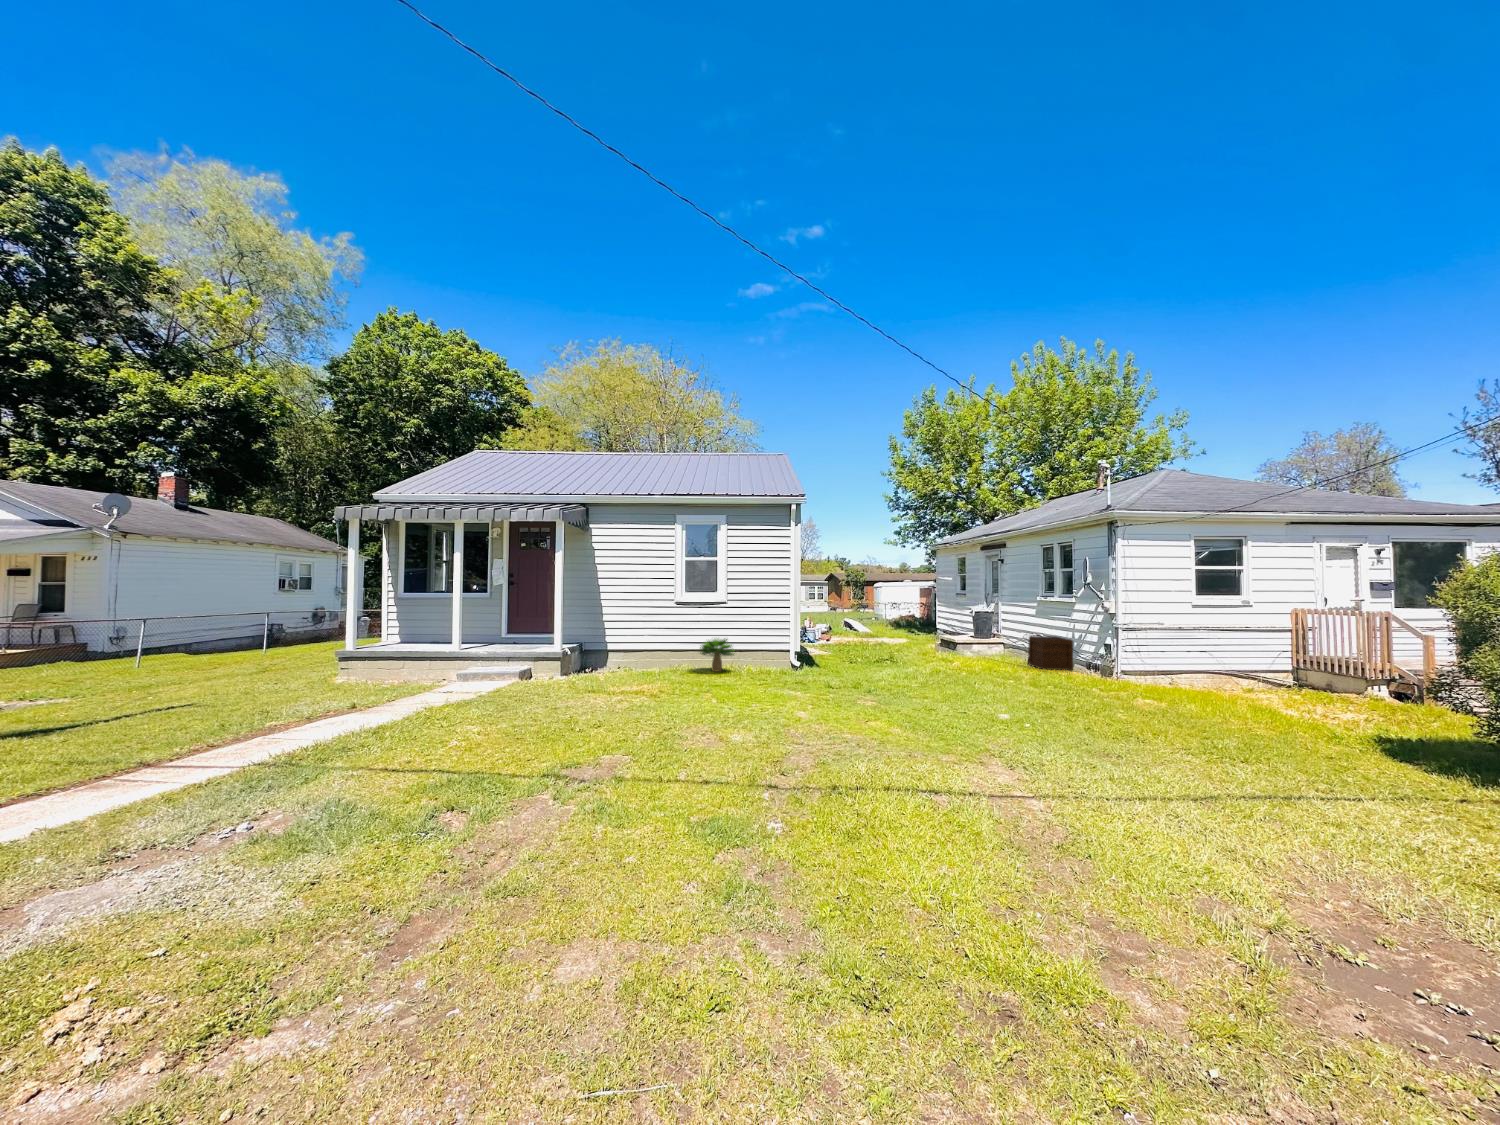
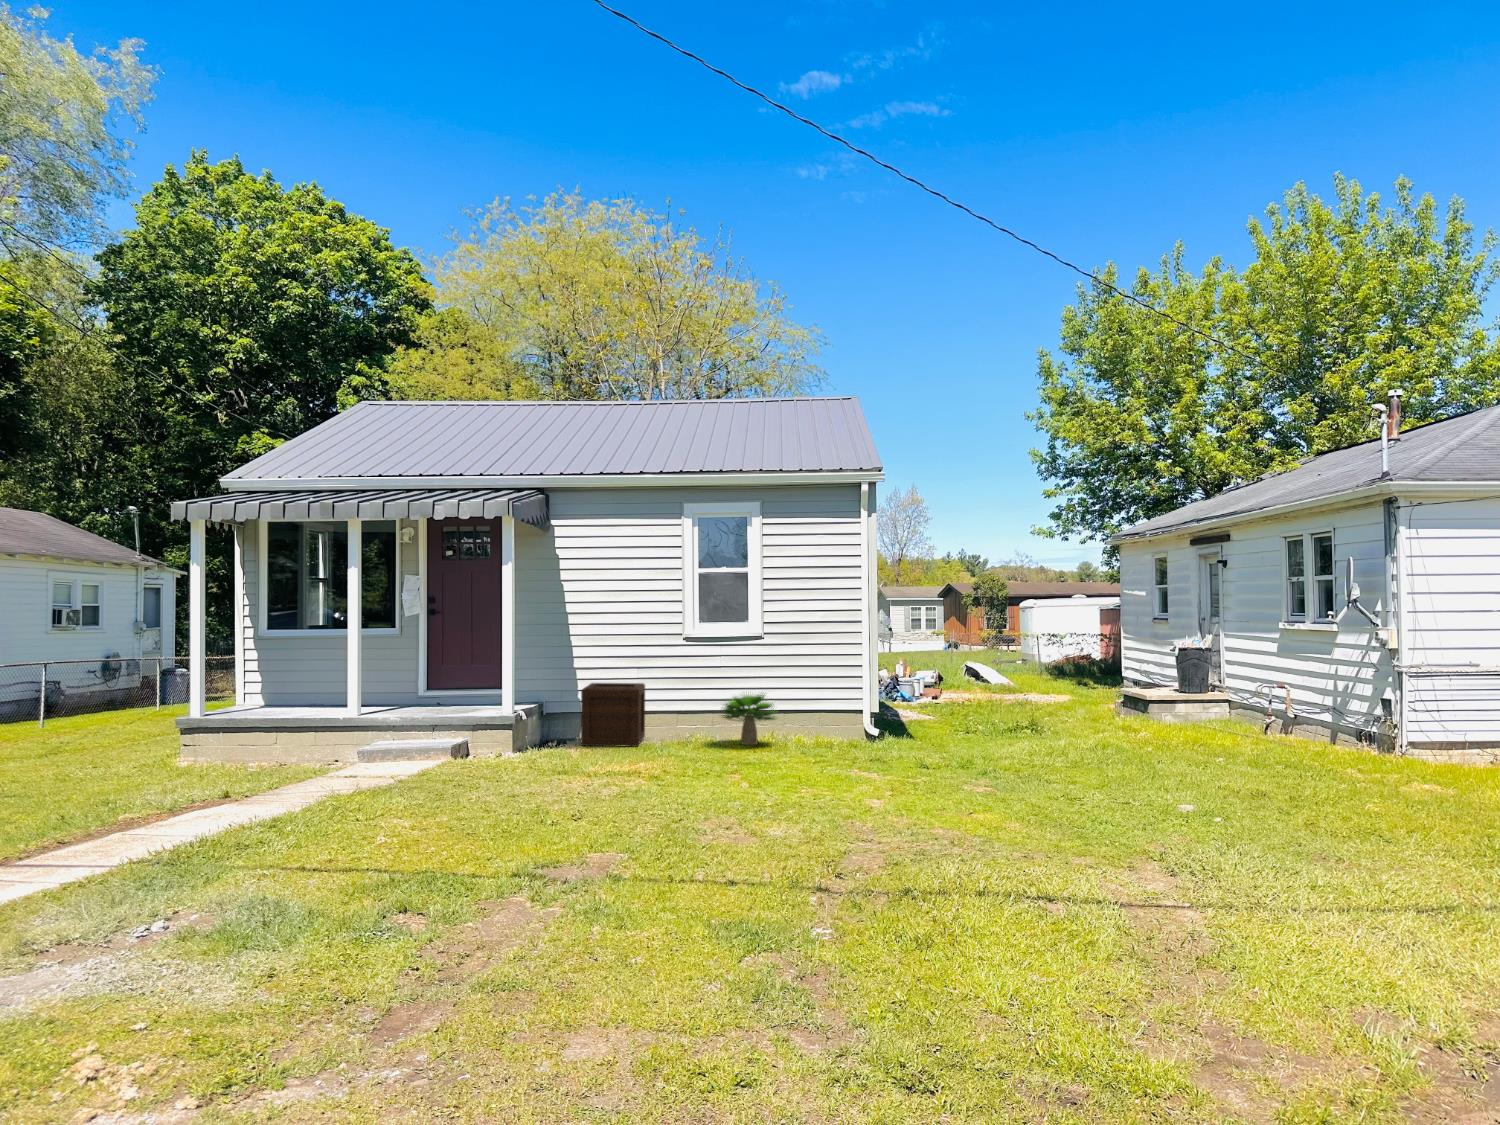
wooden crate: present [1028,636,1073,670] -> present [581,683,645,747]

